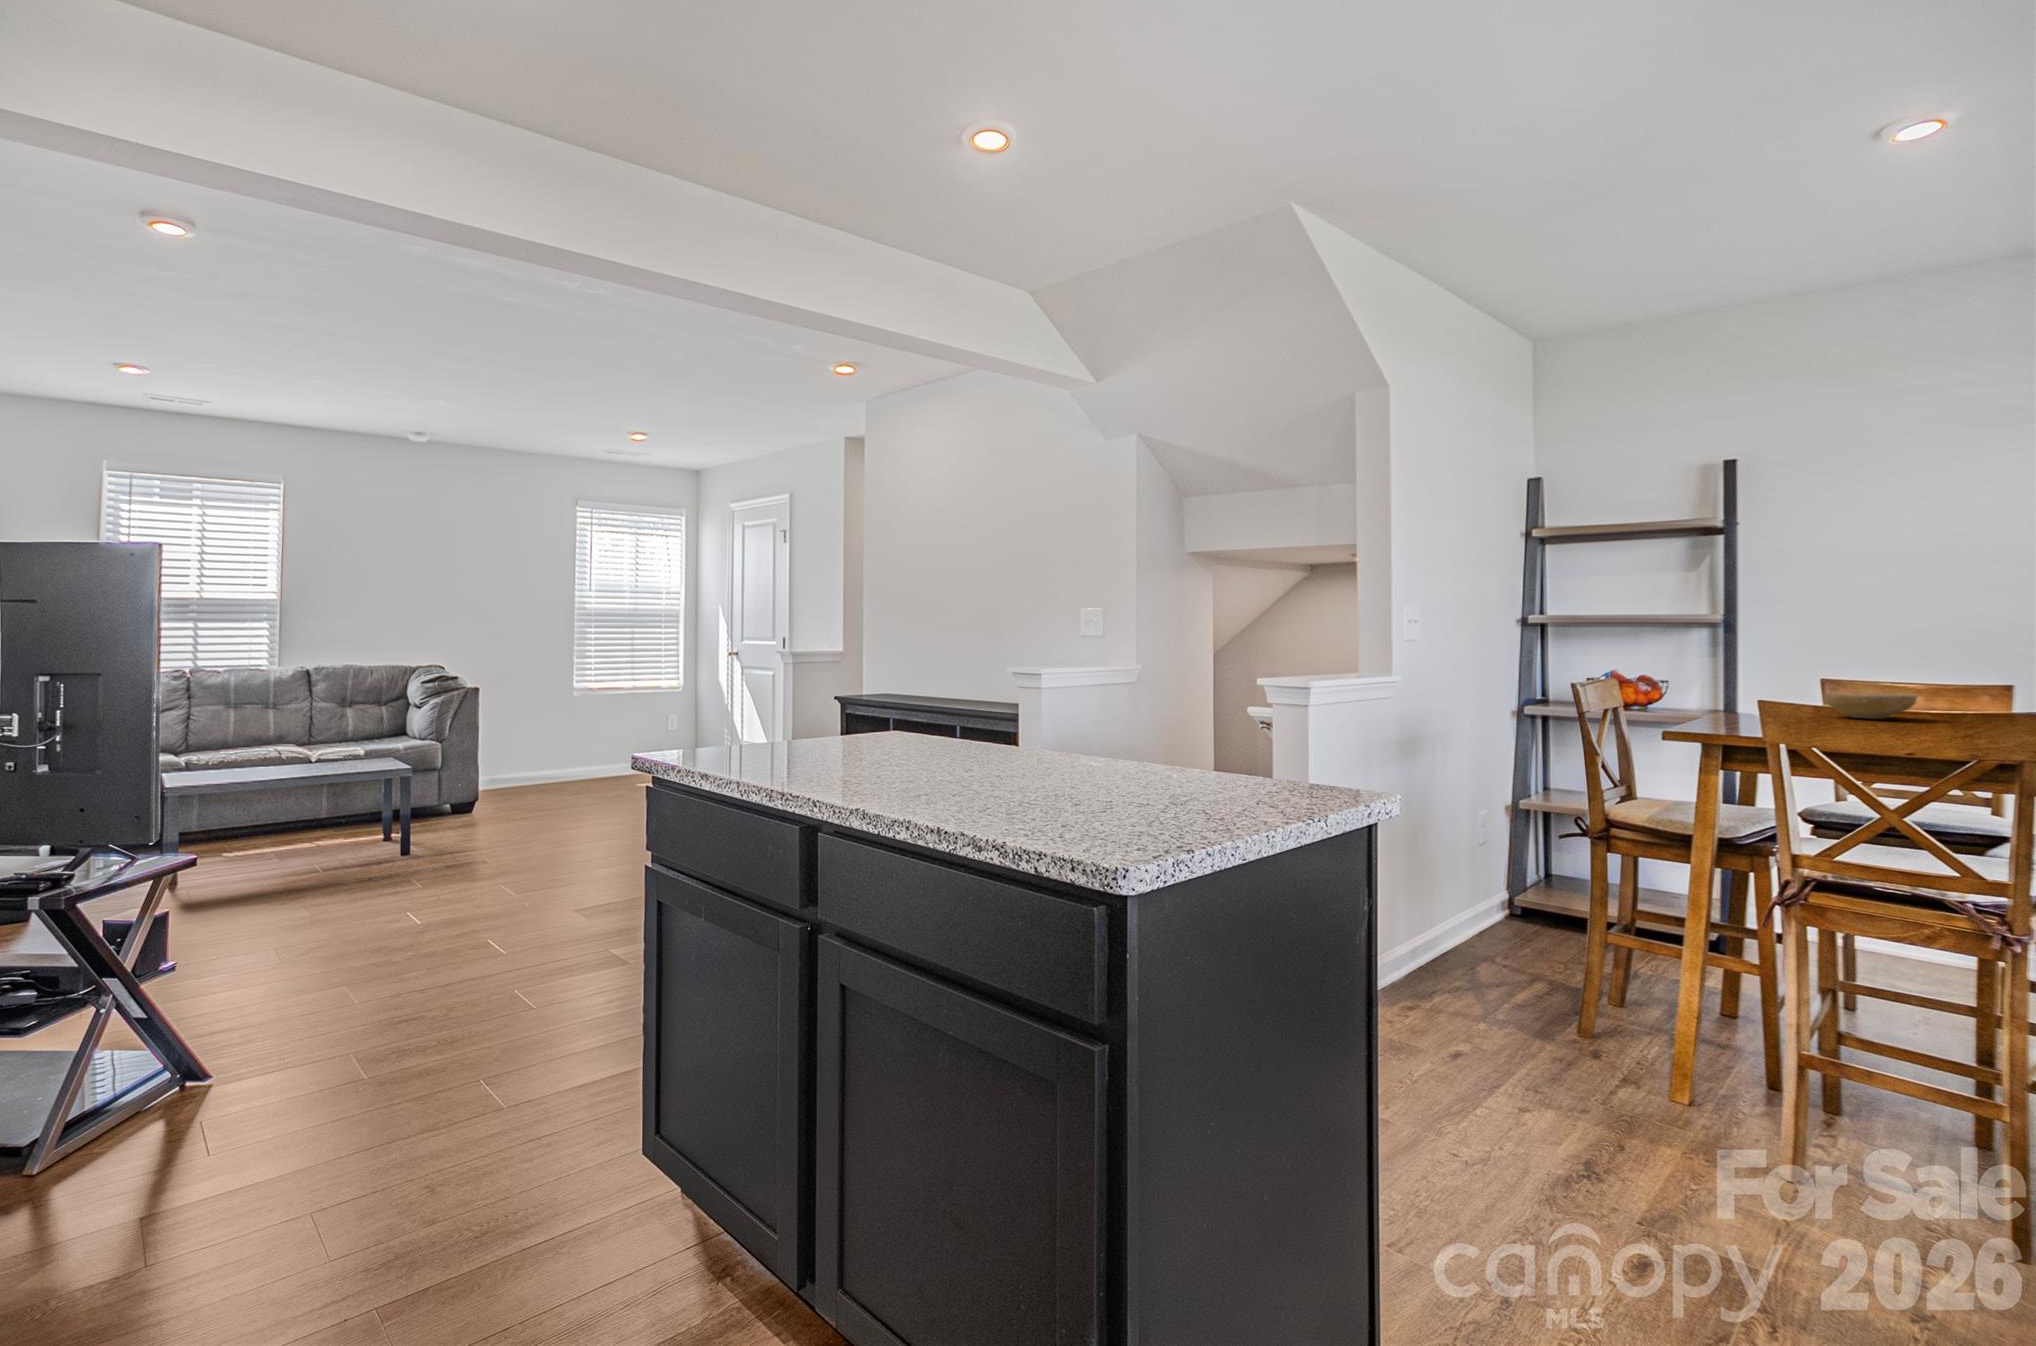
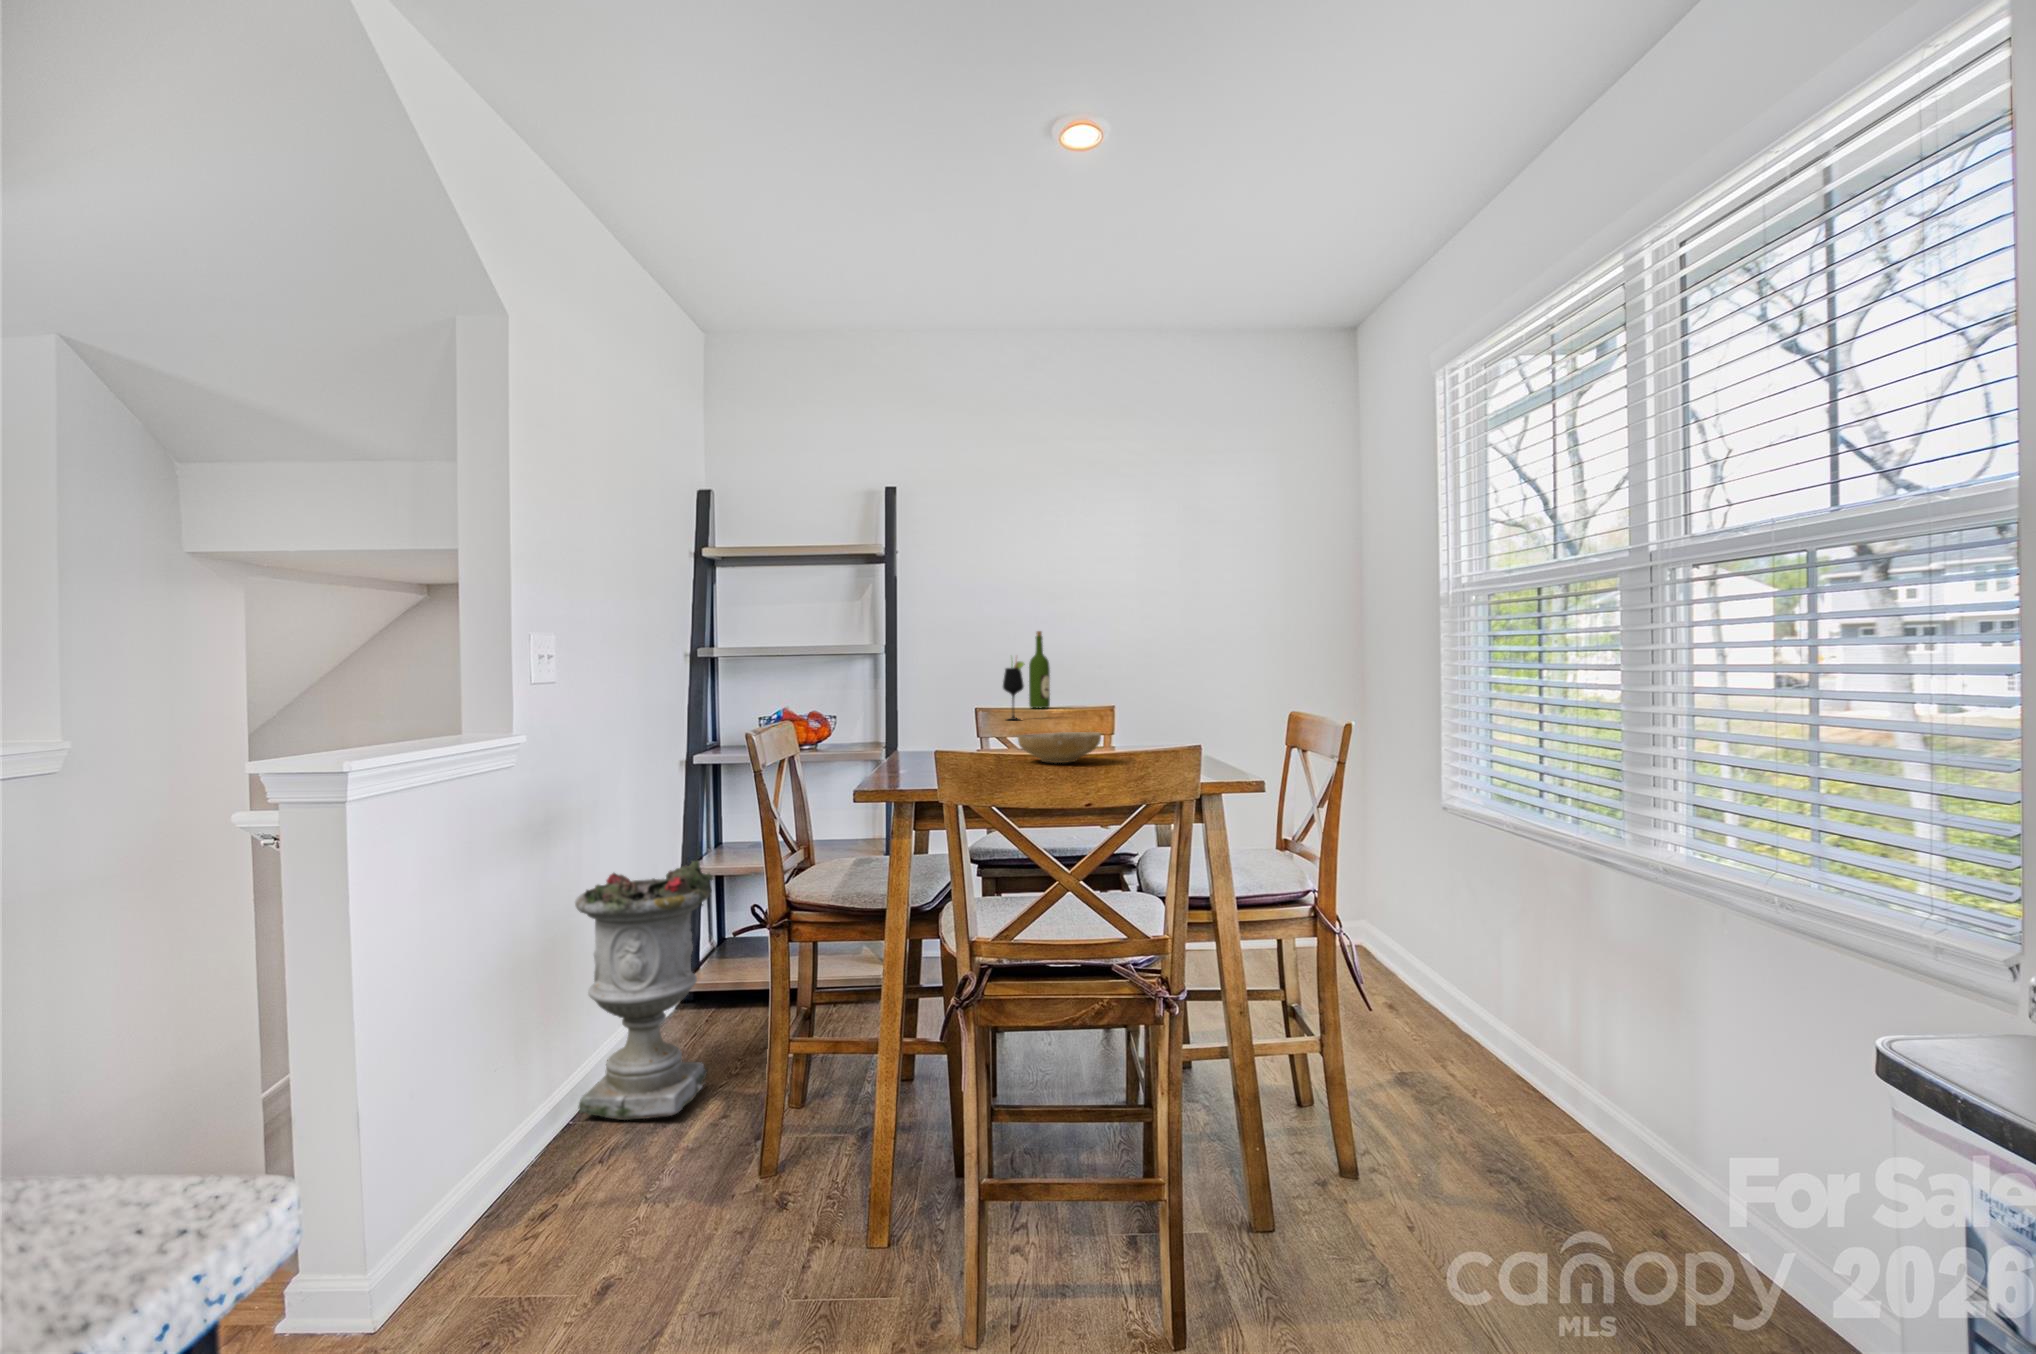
wine bottle: none [1914,594,1945,680] -> present [1029,631,1050,708]
wine glass: none [1859,623,1889,688] -> present [1003,661,1025,720]
planter: none [1431,789,1543,981] -> present [575,861,713,1120]

